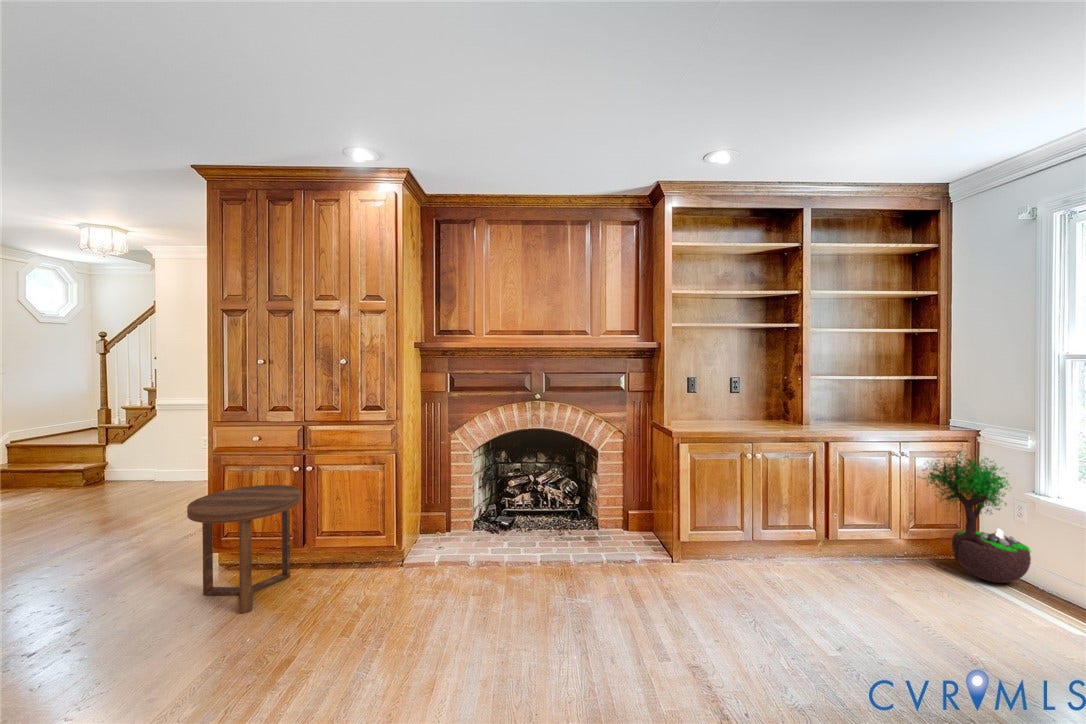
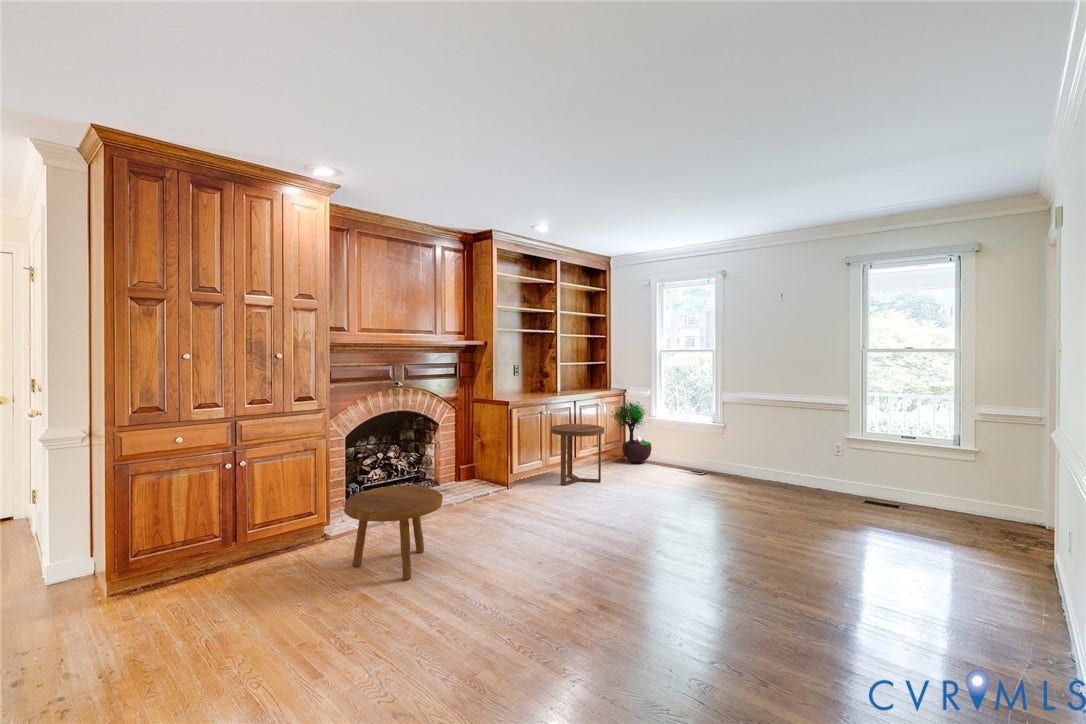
side table: present [187,485,301,613] -> present [551,424,604,485]
footstool: none [301,526,433,669] -> present [344,485,443,580]

